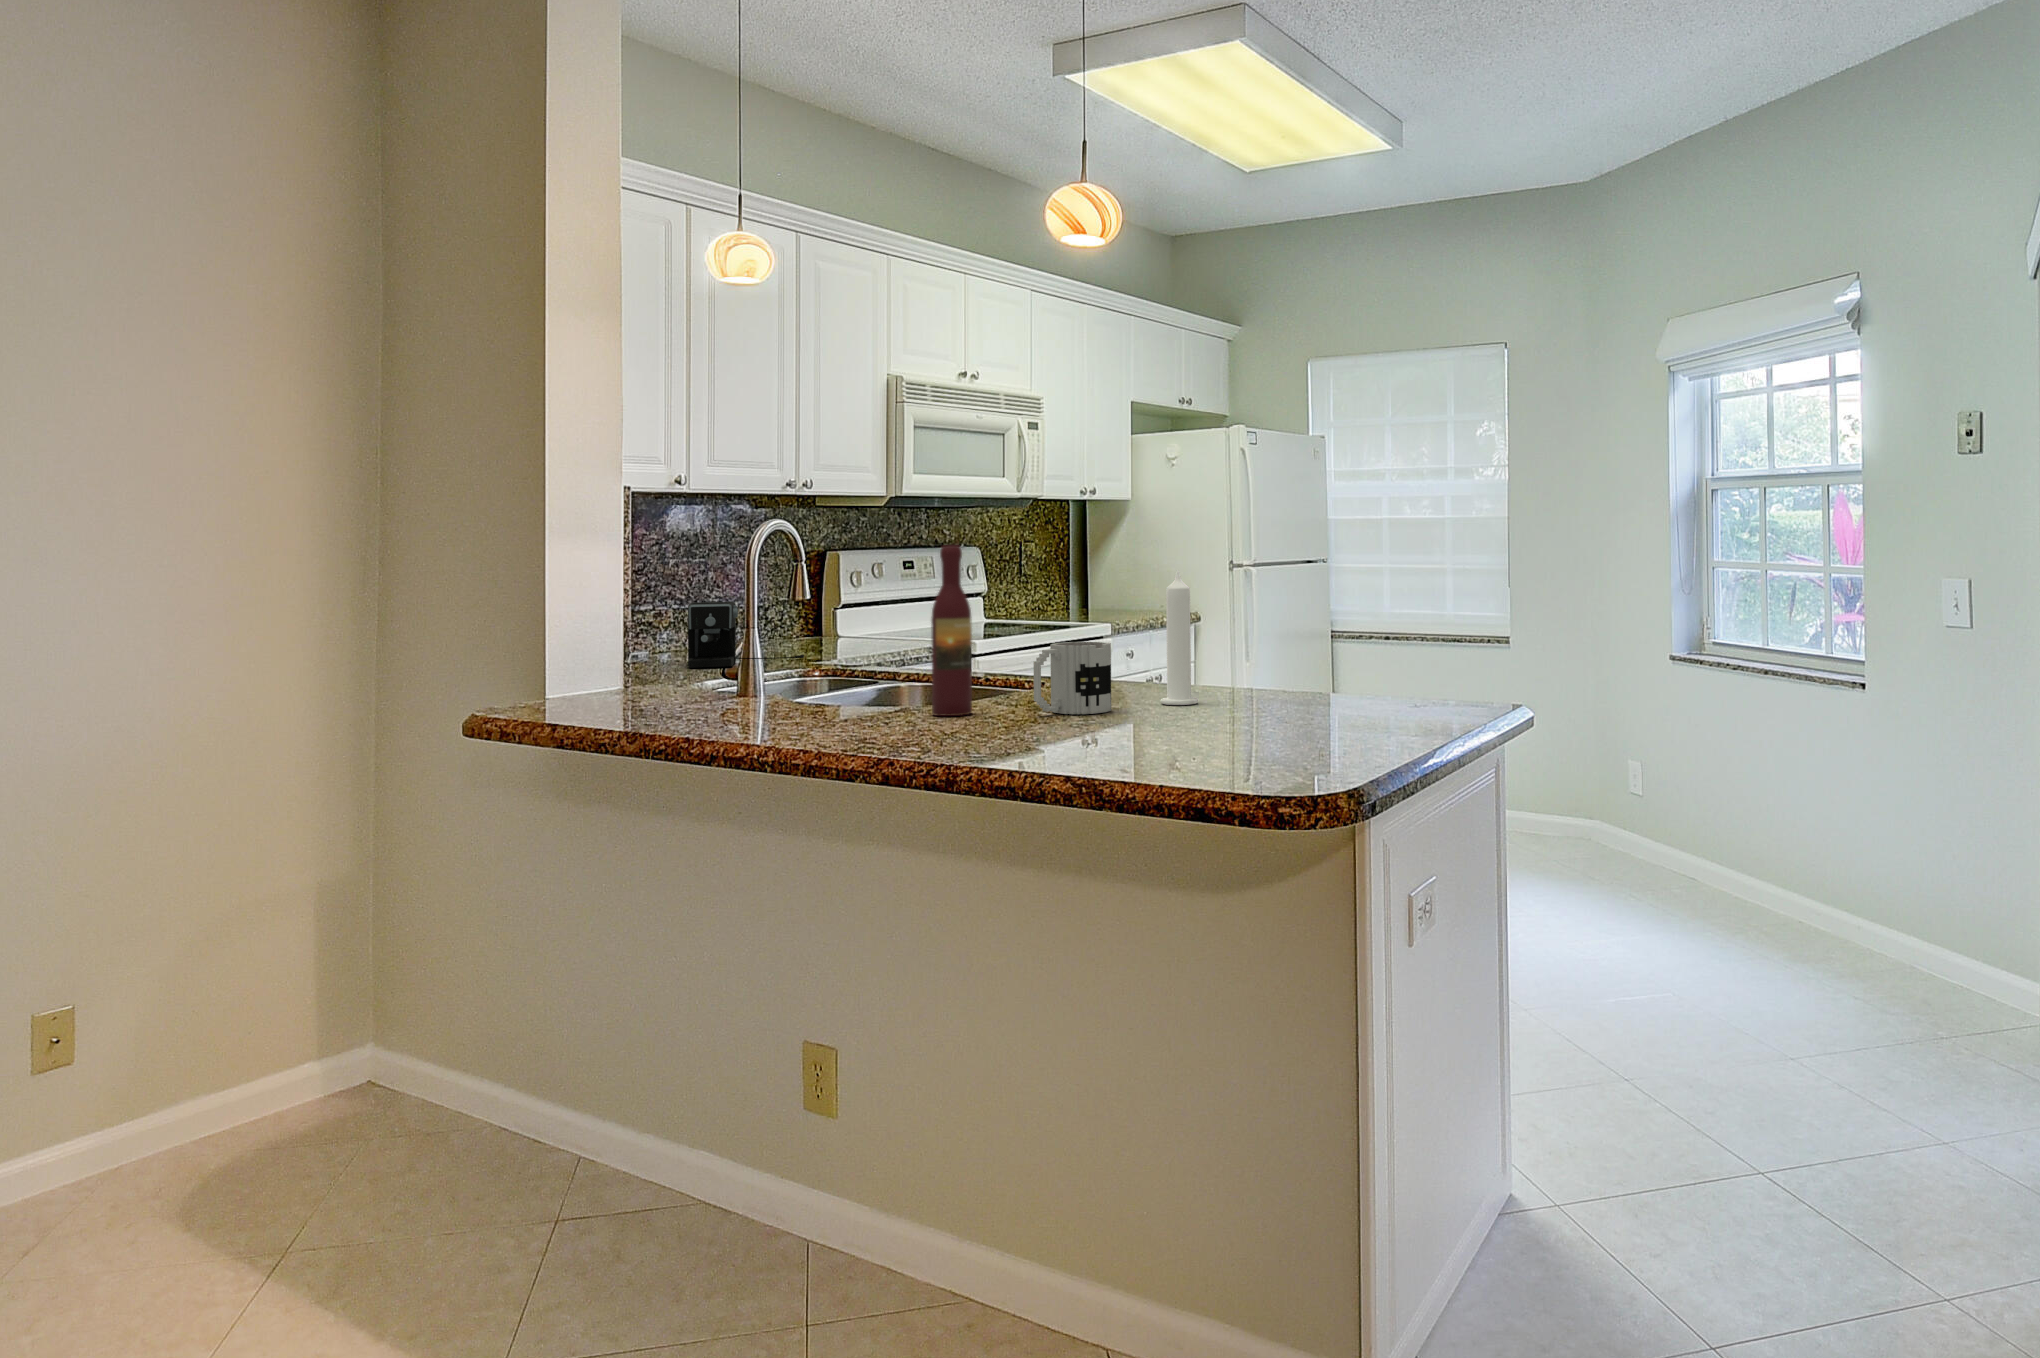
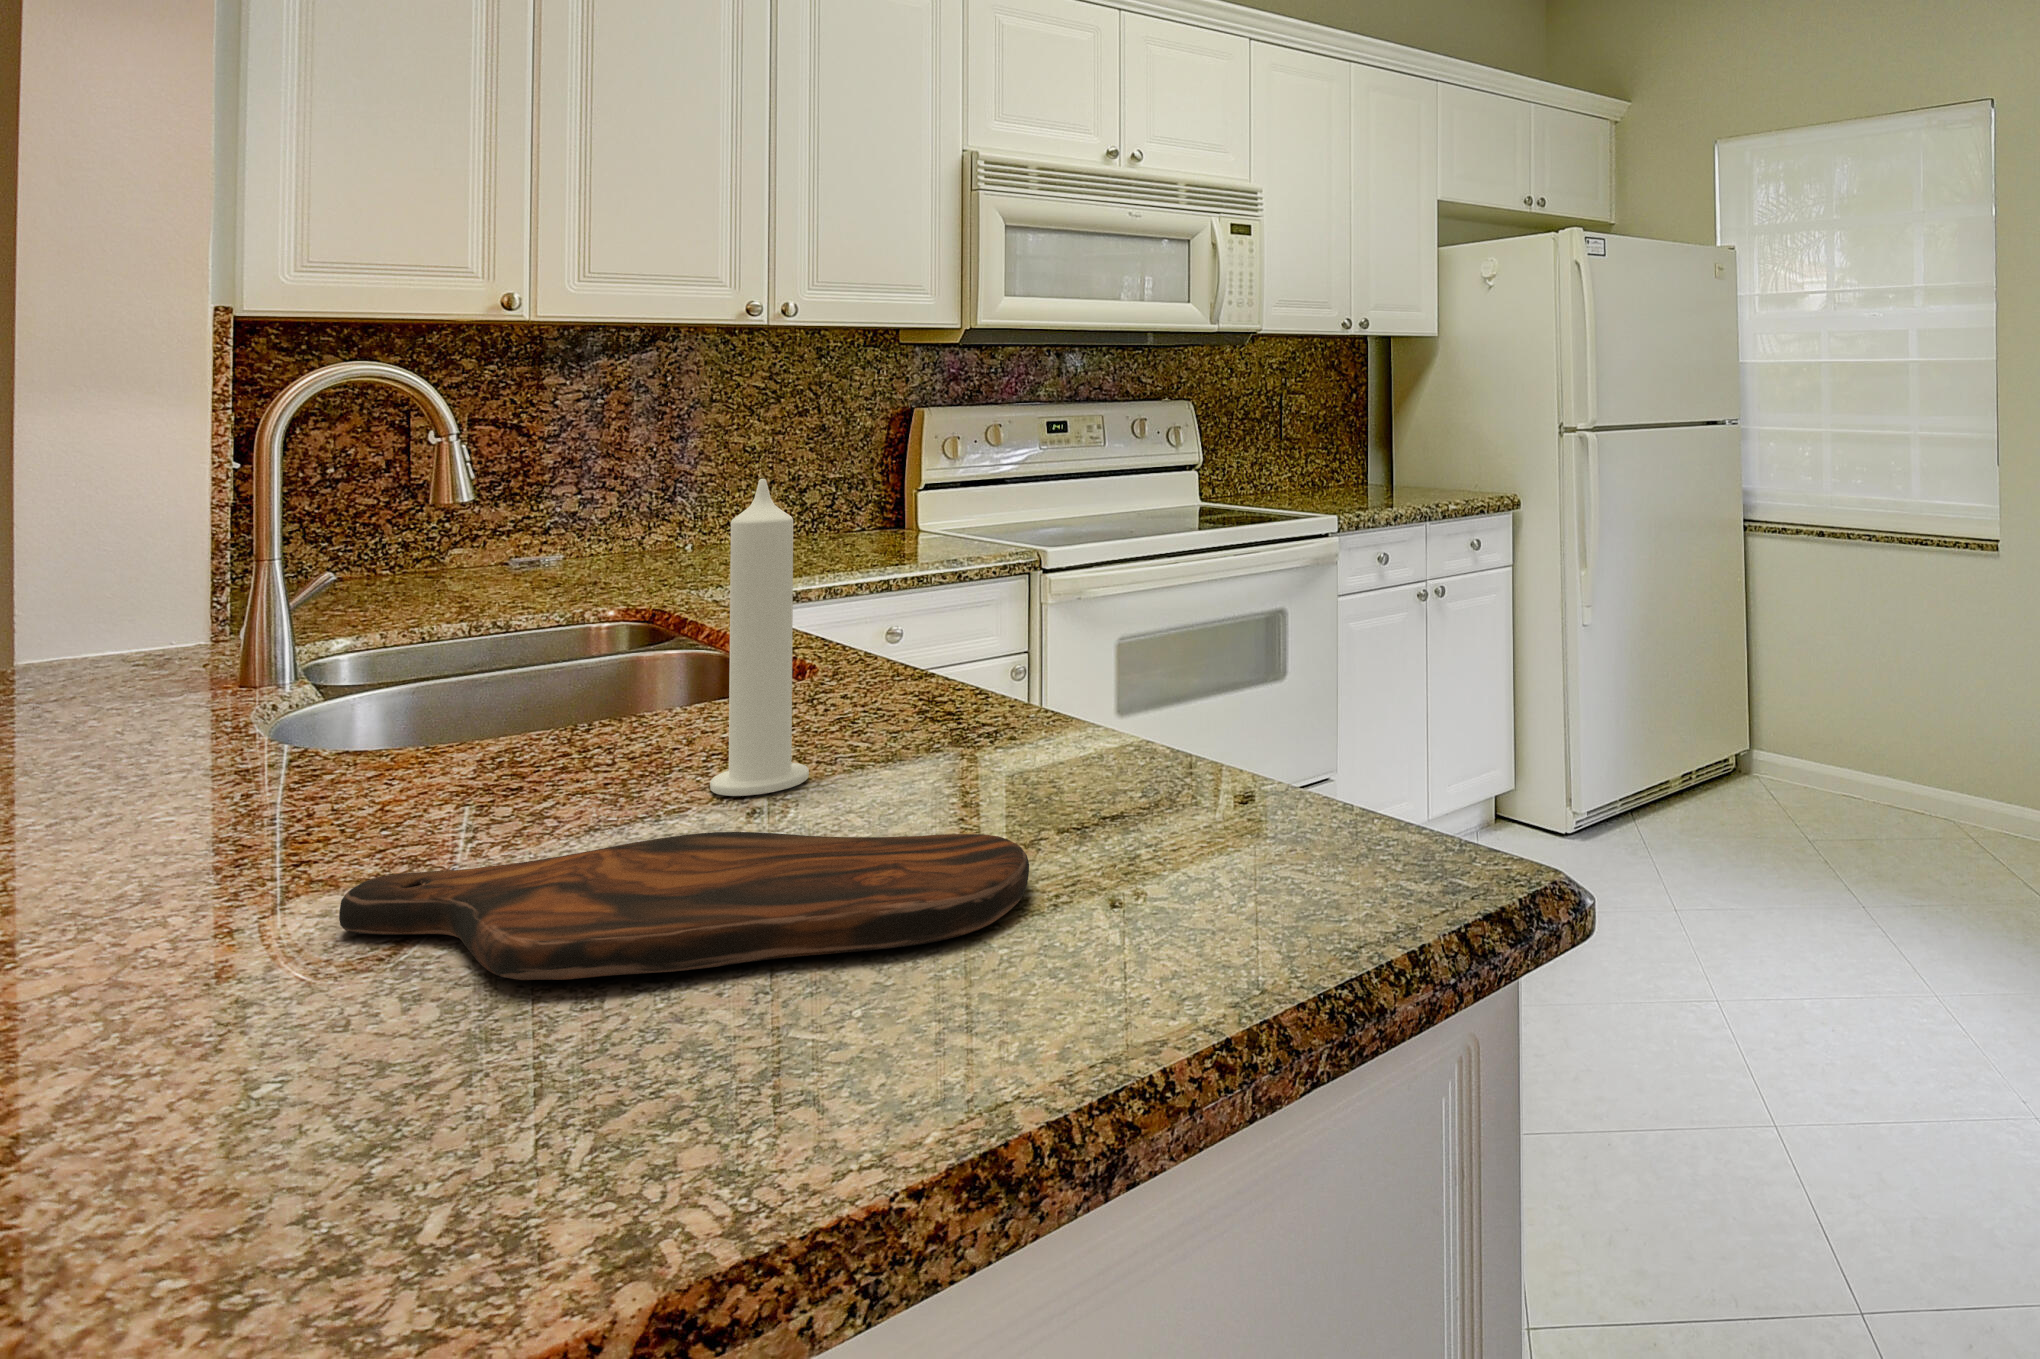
wine bottle: present [931,545,972,716] -> none [140,421,267,812]
coffee maker: present [688,602,804,668] -> none [471,489,709,594]
mug: present [1034,642,1111,714] -> none [287,639,547,831]
cutting board: none [1165,696,1393,725] -> present [339,832,1029,980]

